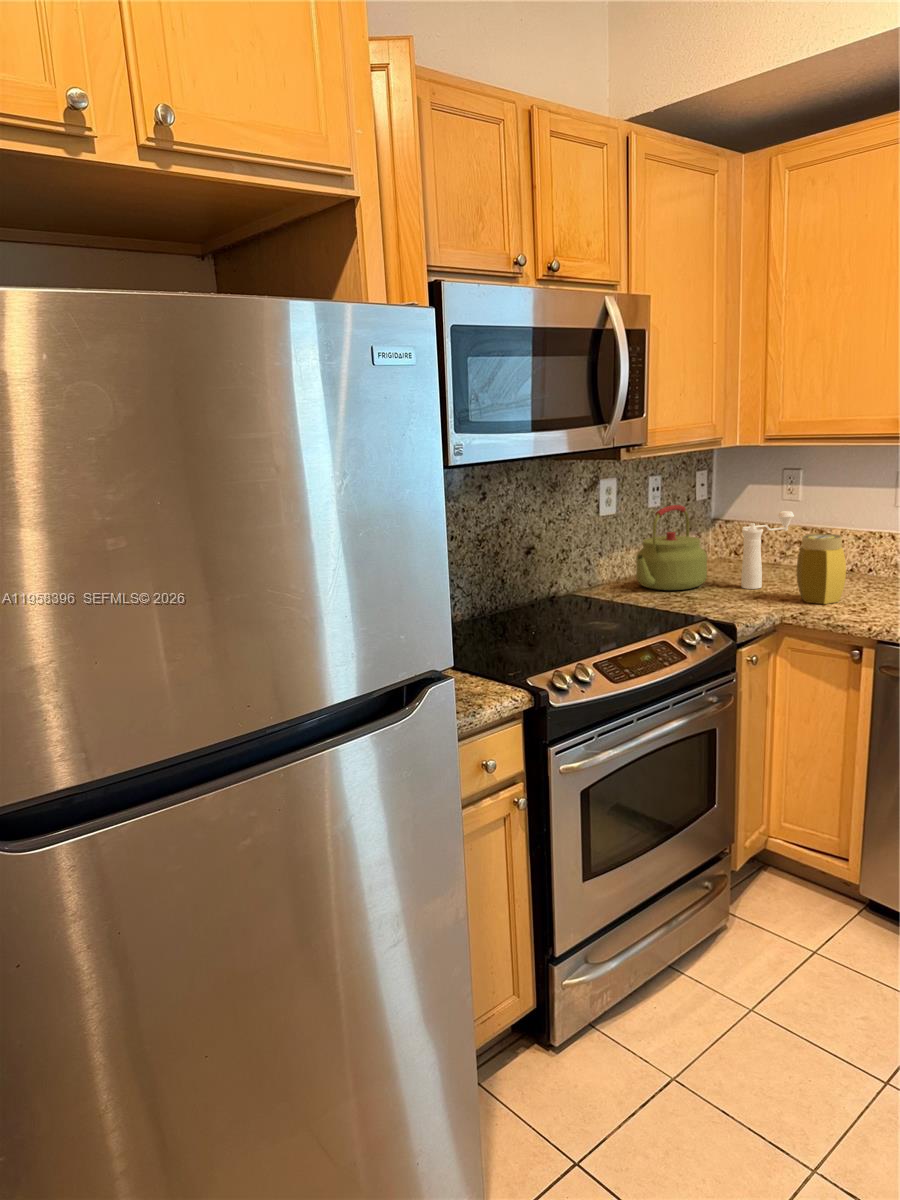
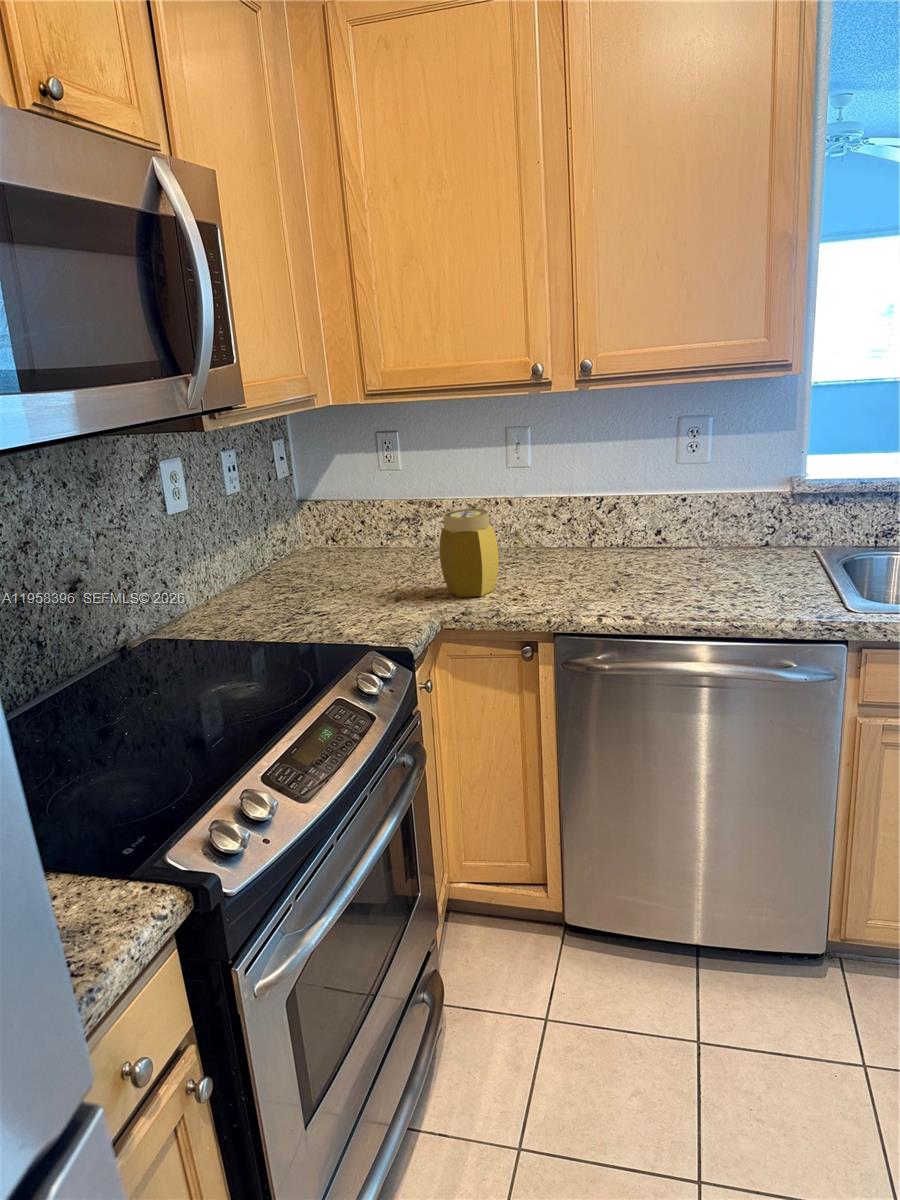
kettle: present [636,505,707,590] -> none [228,489,325,607]
pepper mill: present [741,511,794,589] -> none [360,484,415,588]

